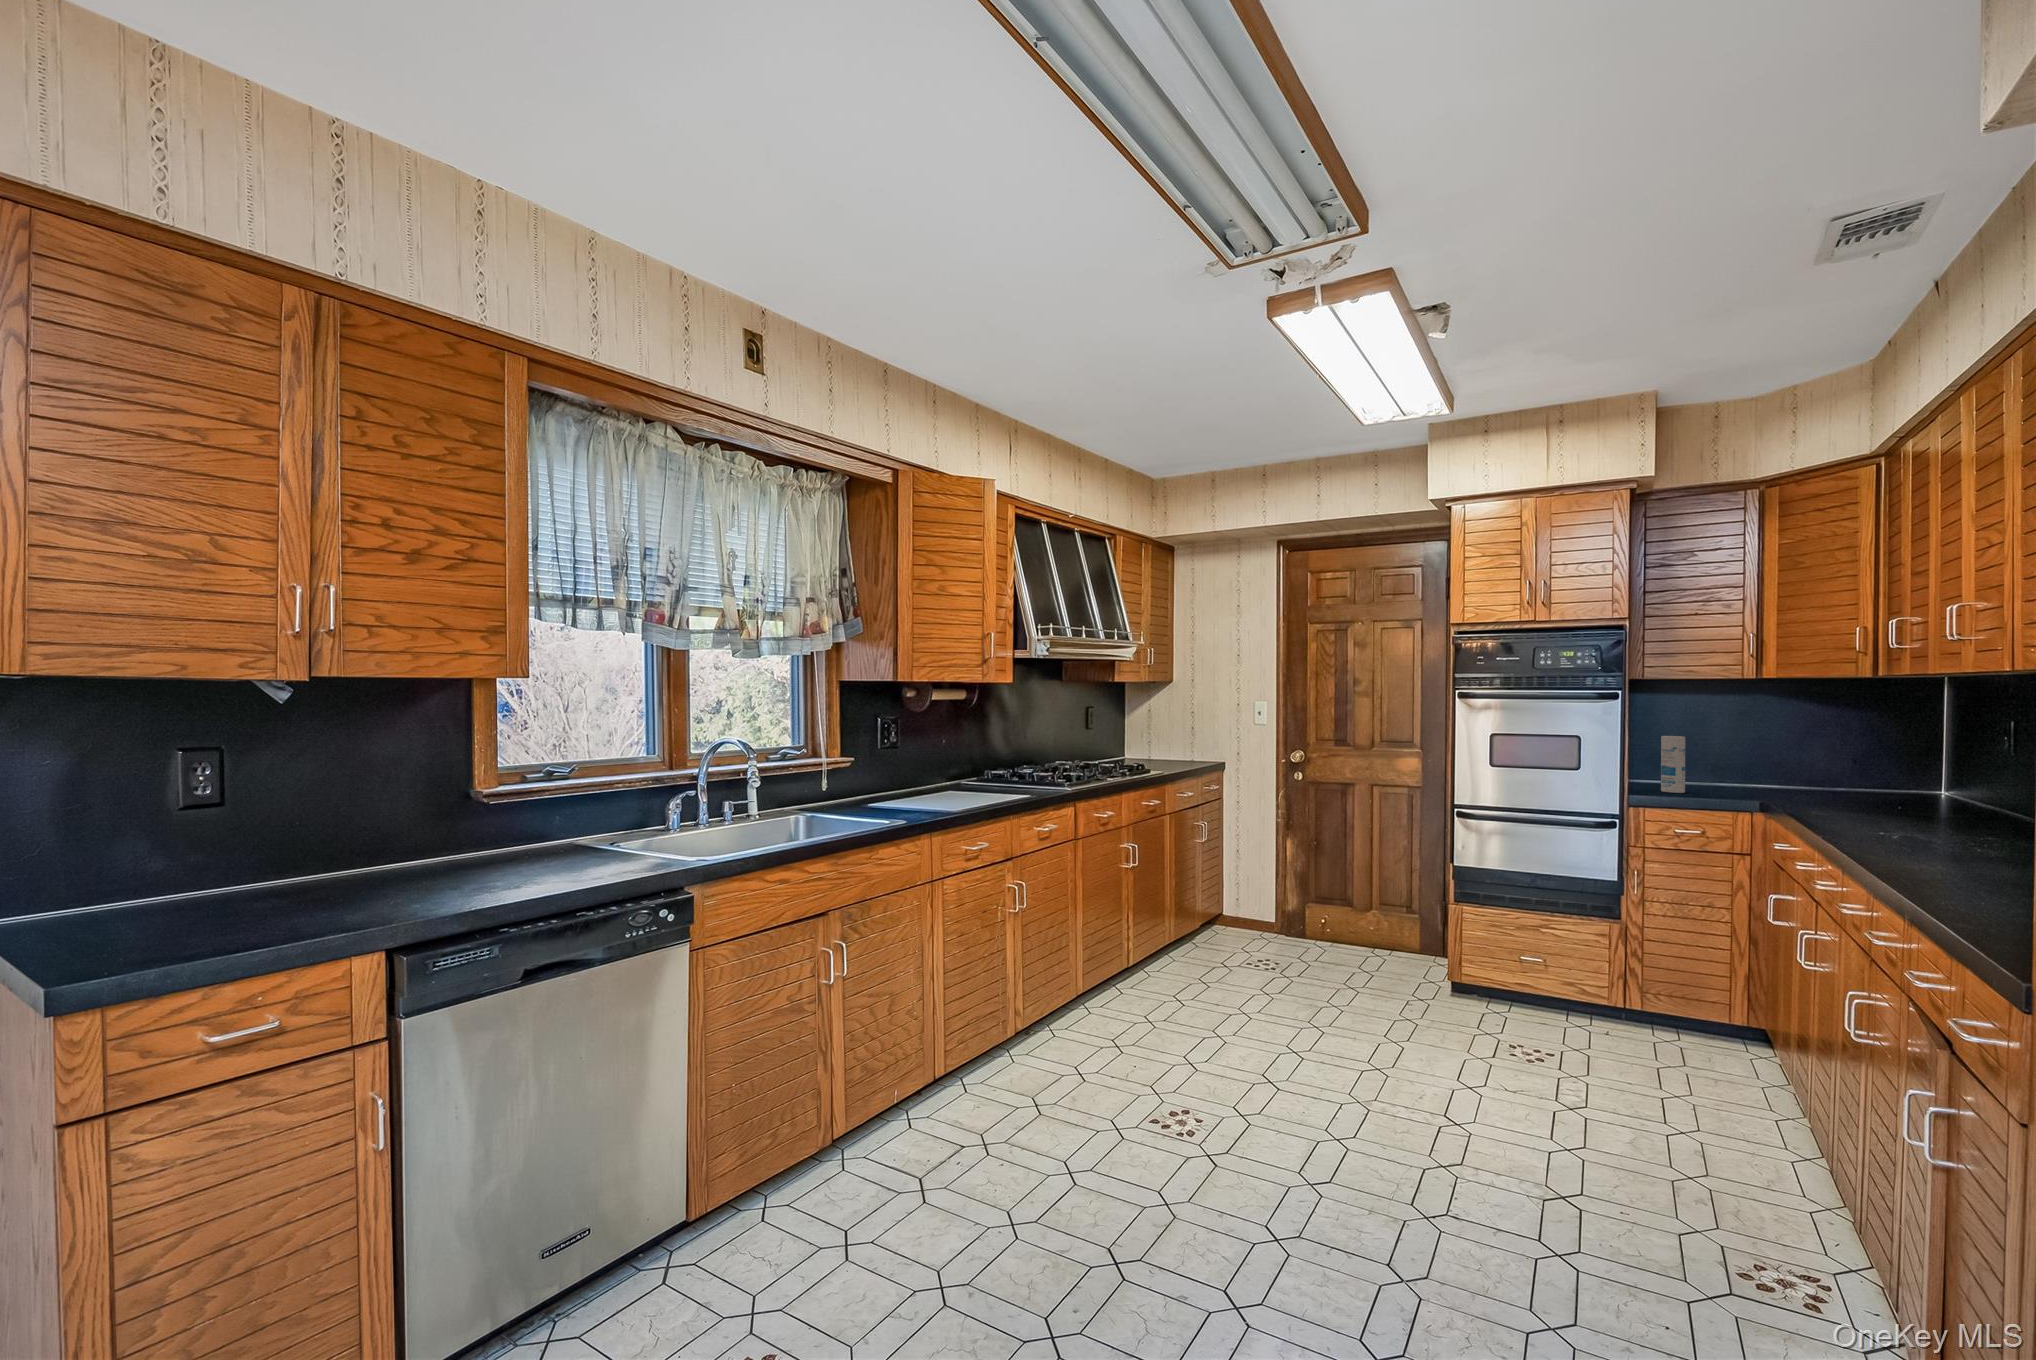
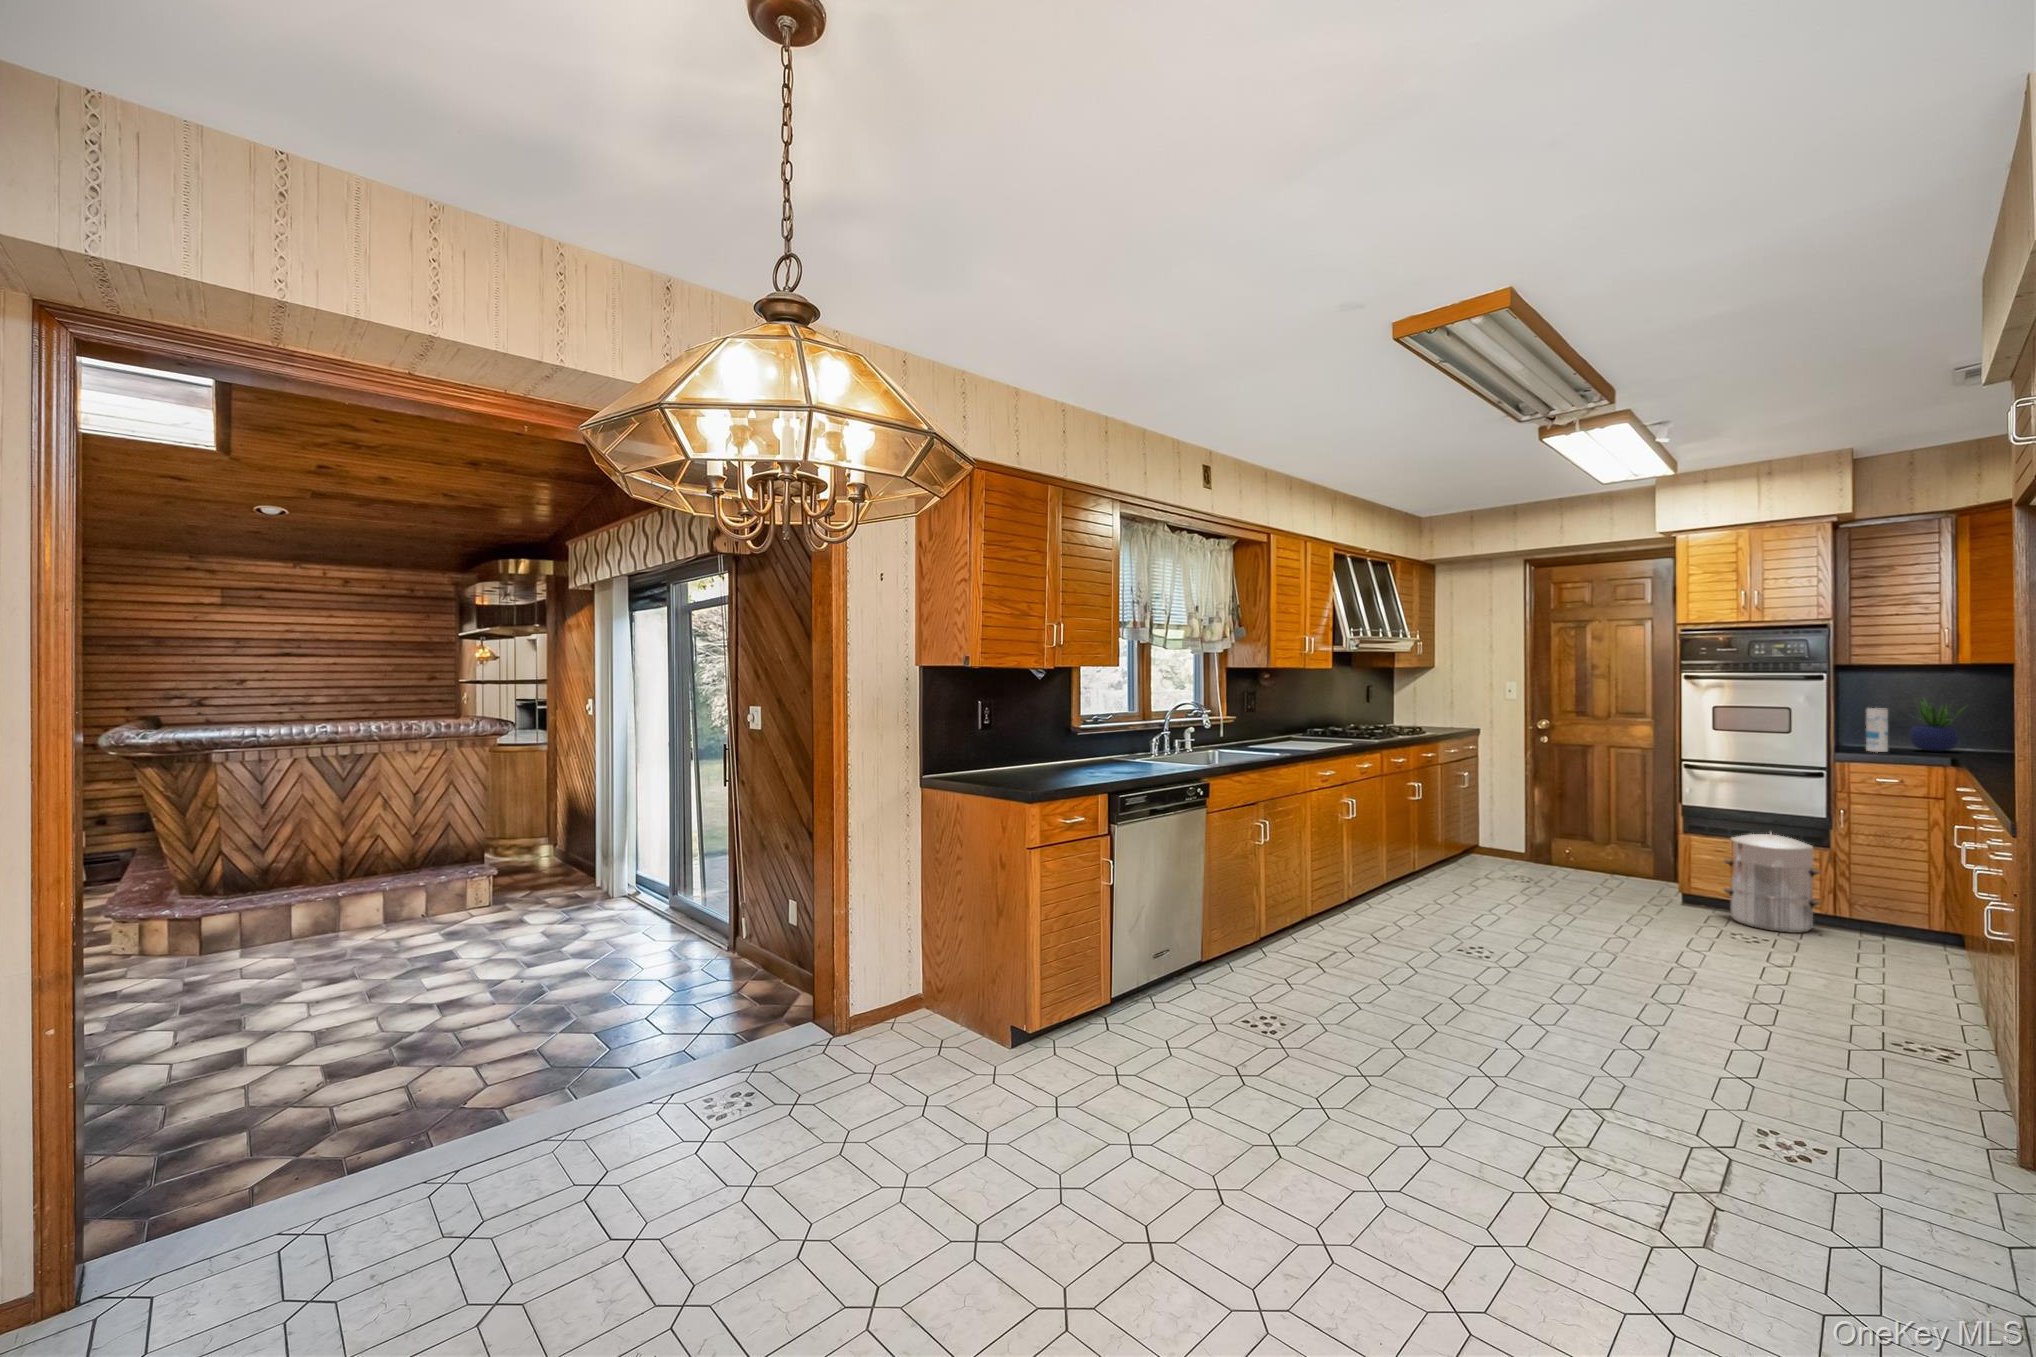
potted plant: none [1704,718,1771,791] -> present [1909,699,1965,752]
waste bin: none [1502,902,1615,1043] -> present [1724,832,1820,933]

